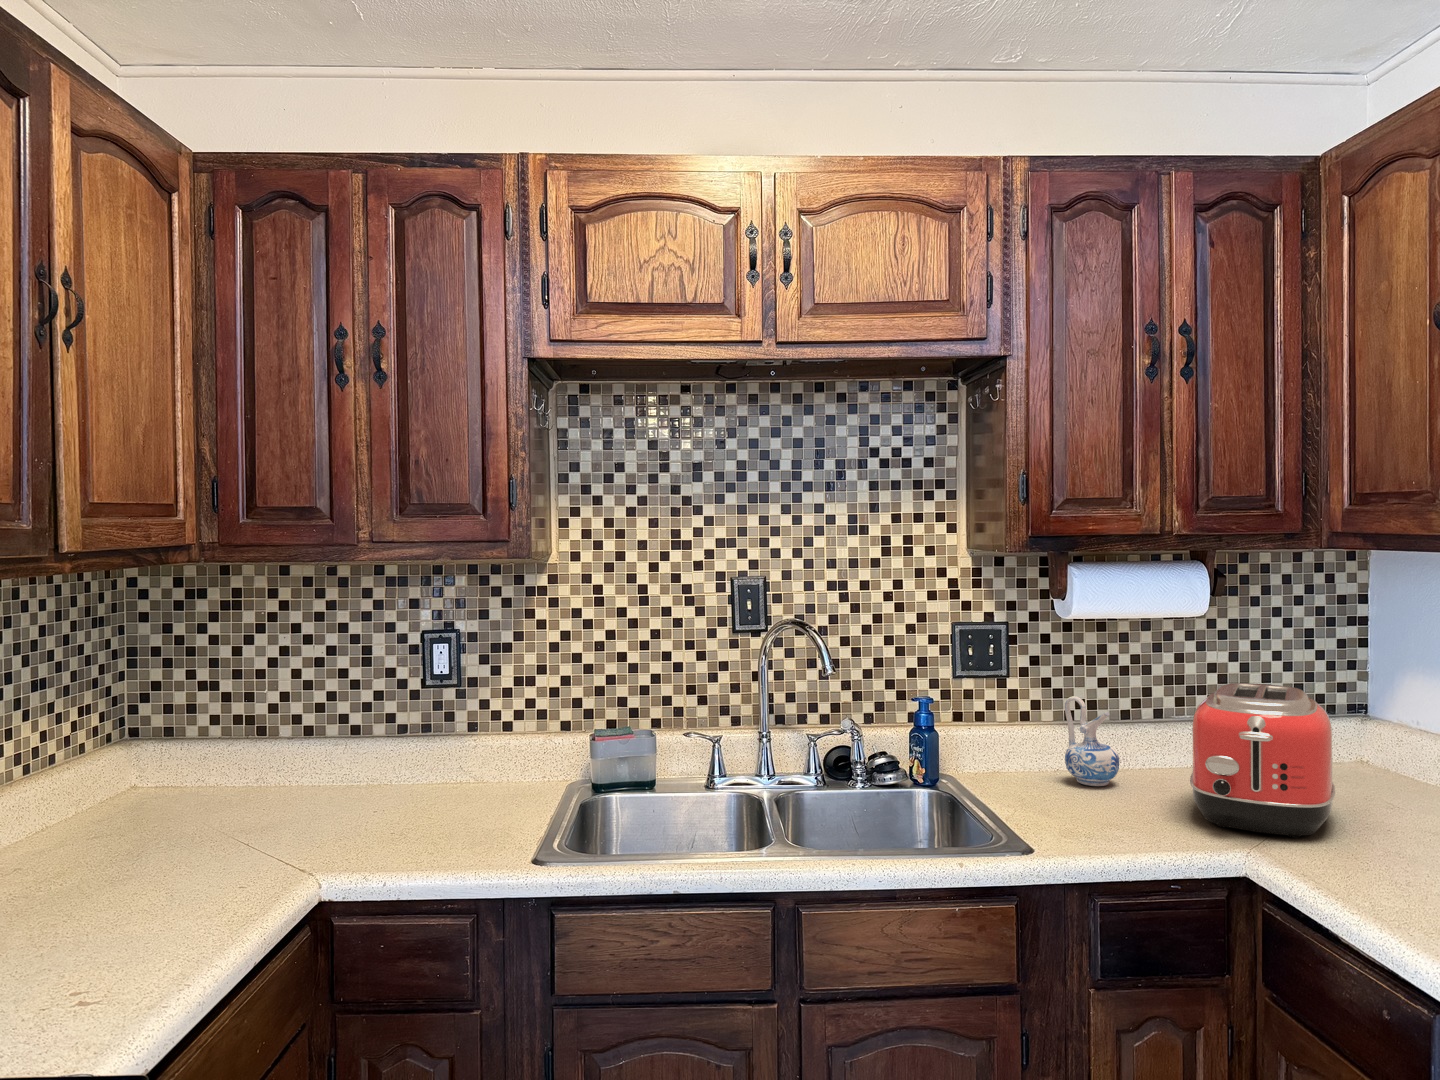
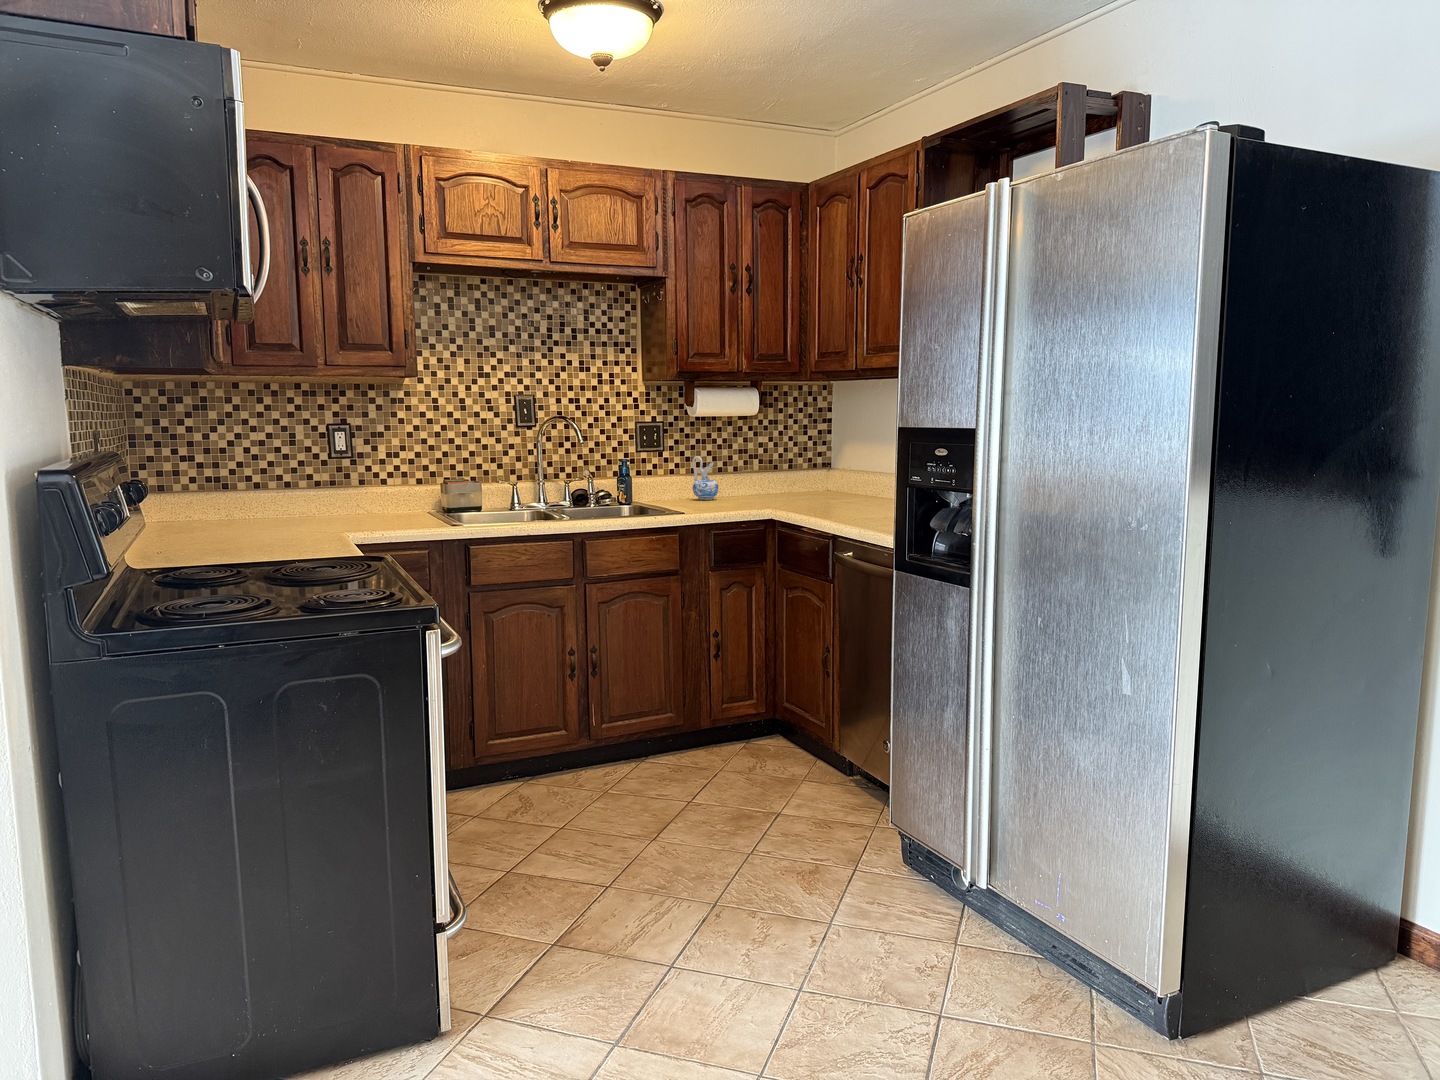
toaster: present [1190,683,1335,838] -> none [749,443,808,504]

